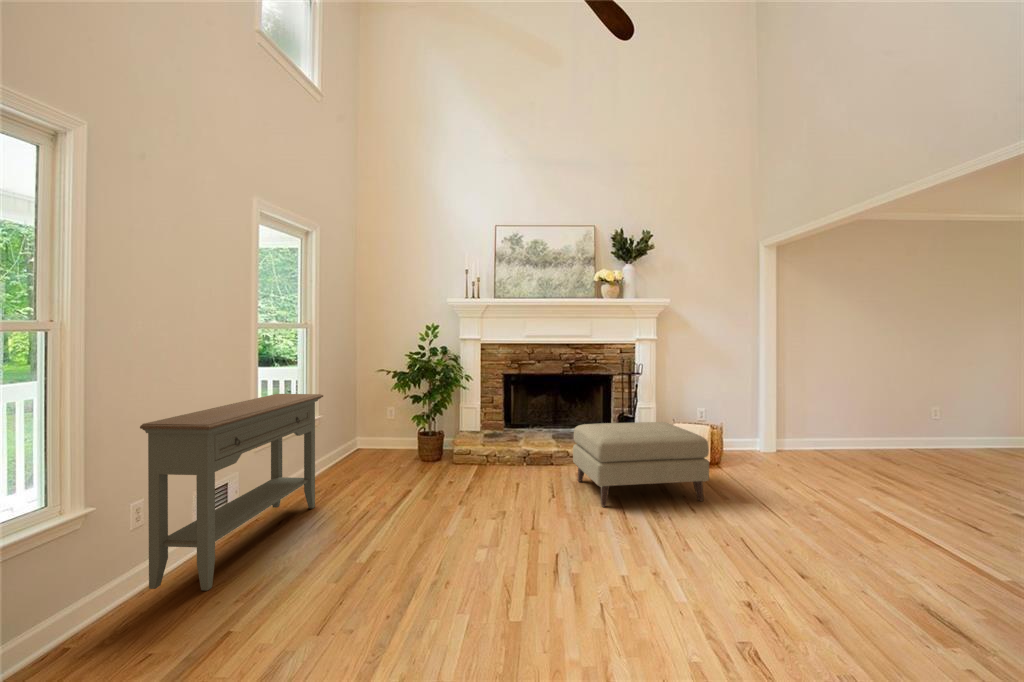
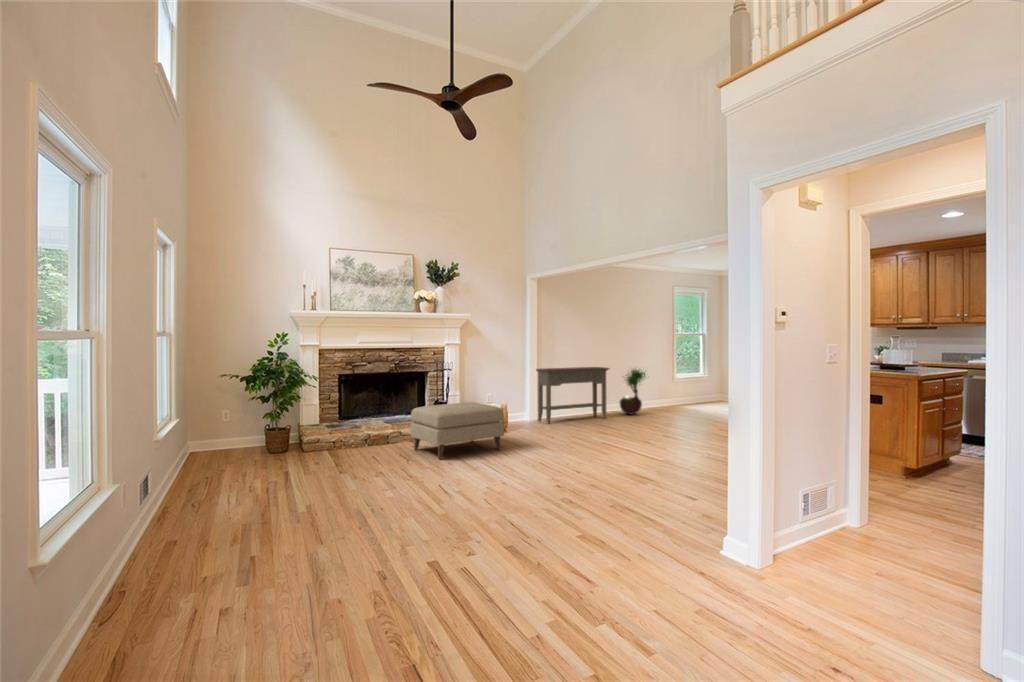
potted tree: none [928,375,996,457] -> present [619,369,645,415]
console table: present [140,394,323,591] -> present [536,367,609,424]

